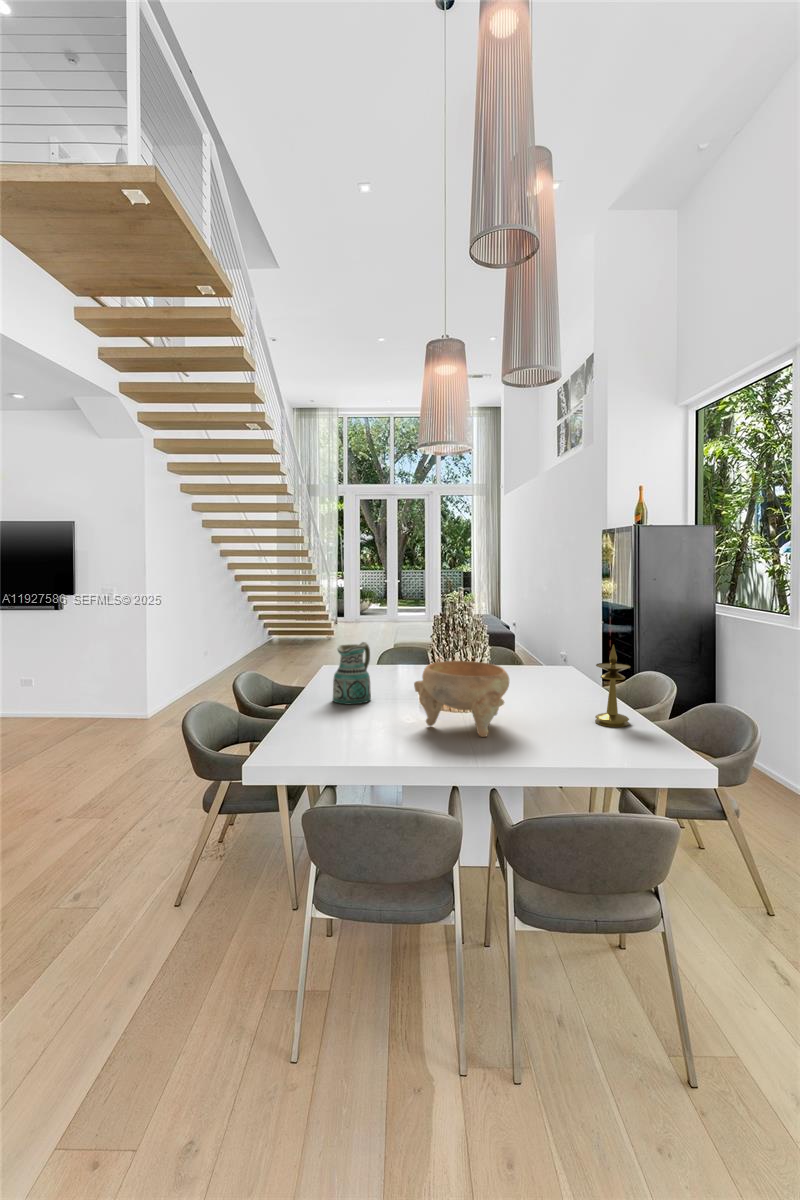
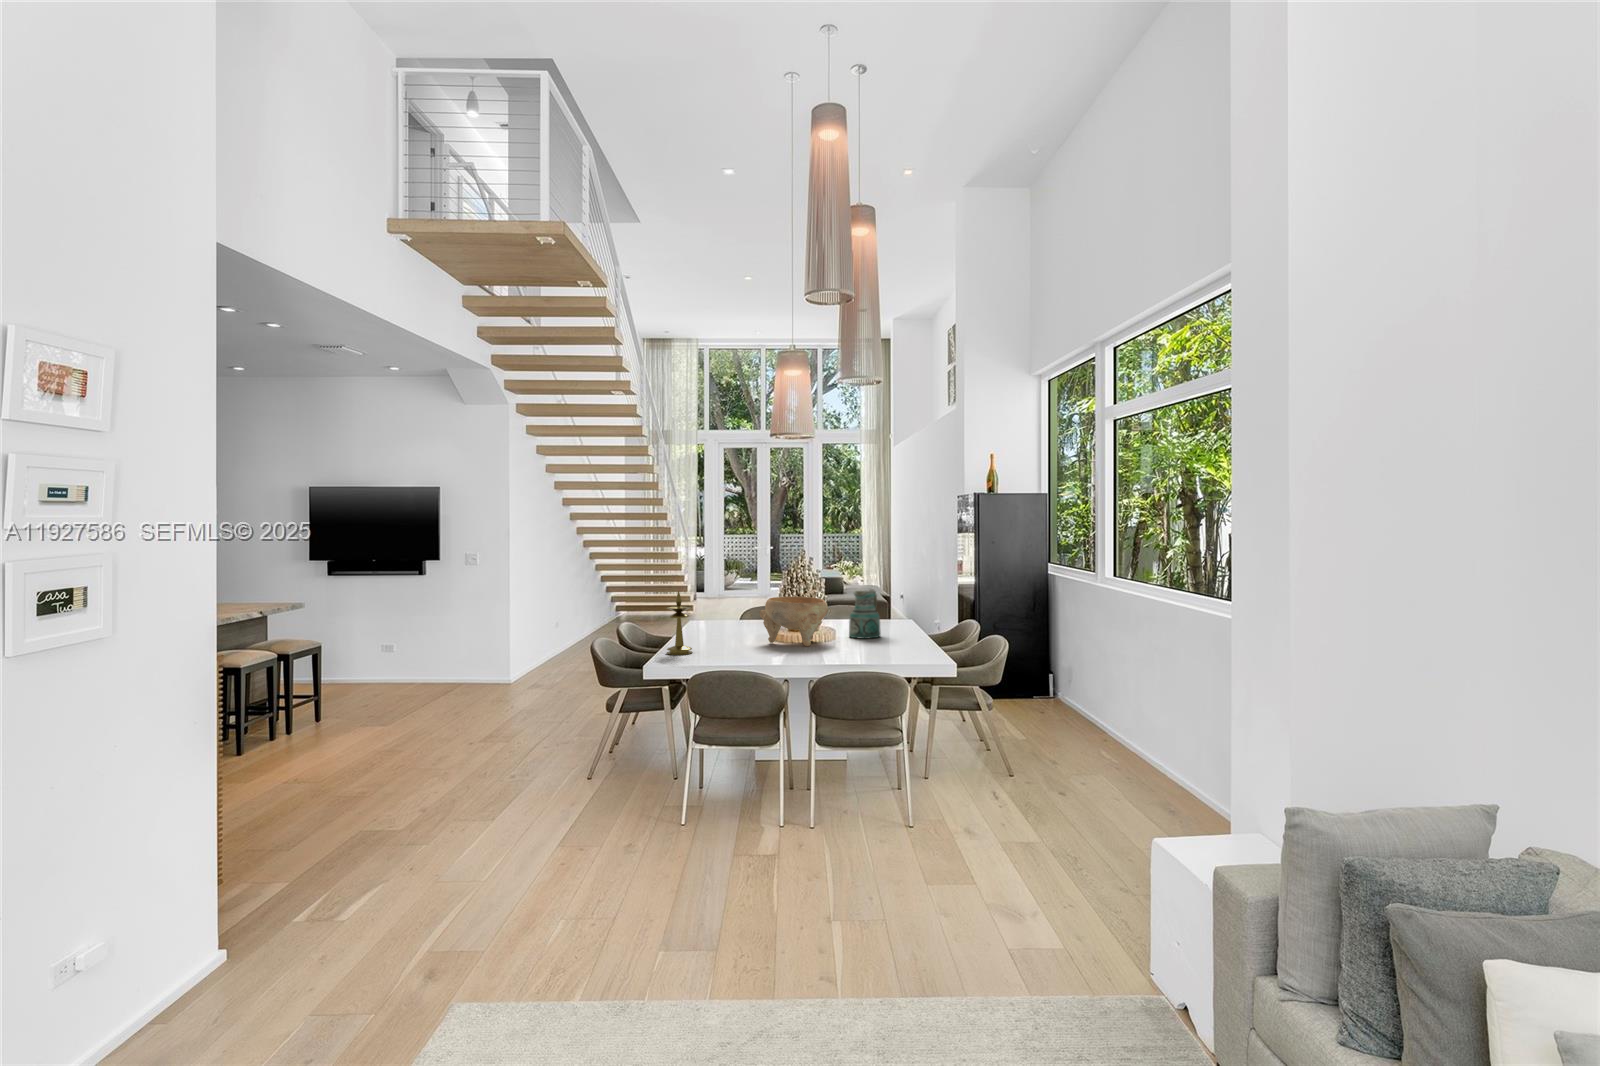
ceramic pitcher: present [333,642,371,704] -> present [849,589,881,639]
candlestick: present [595,645,630,727] -> present [666,591,692,655]

